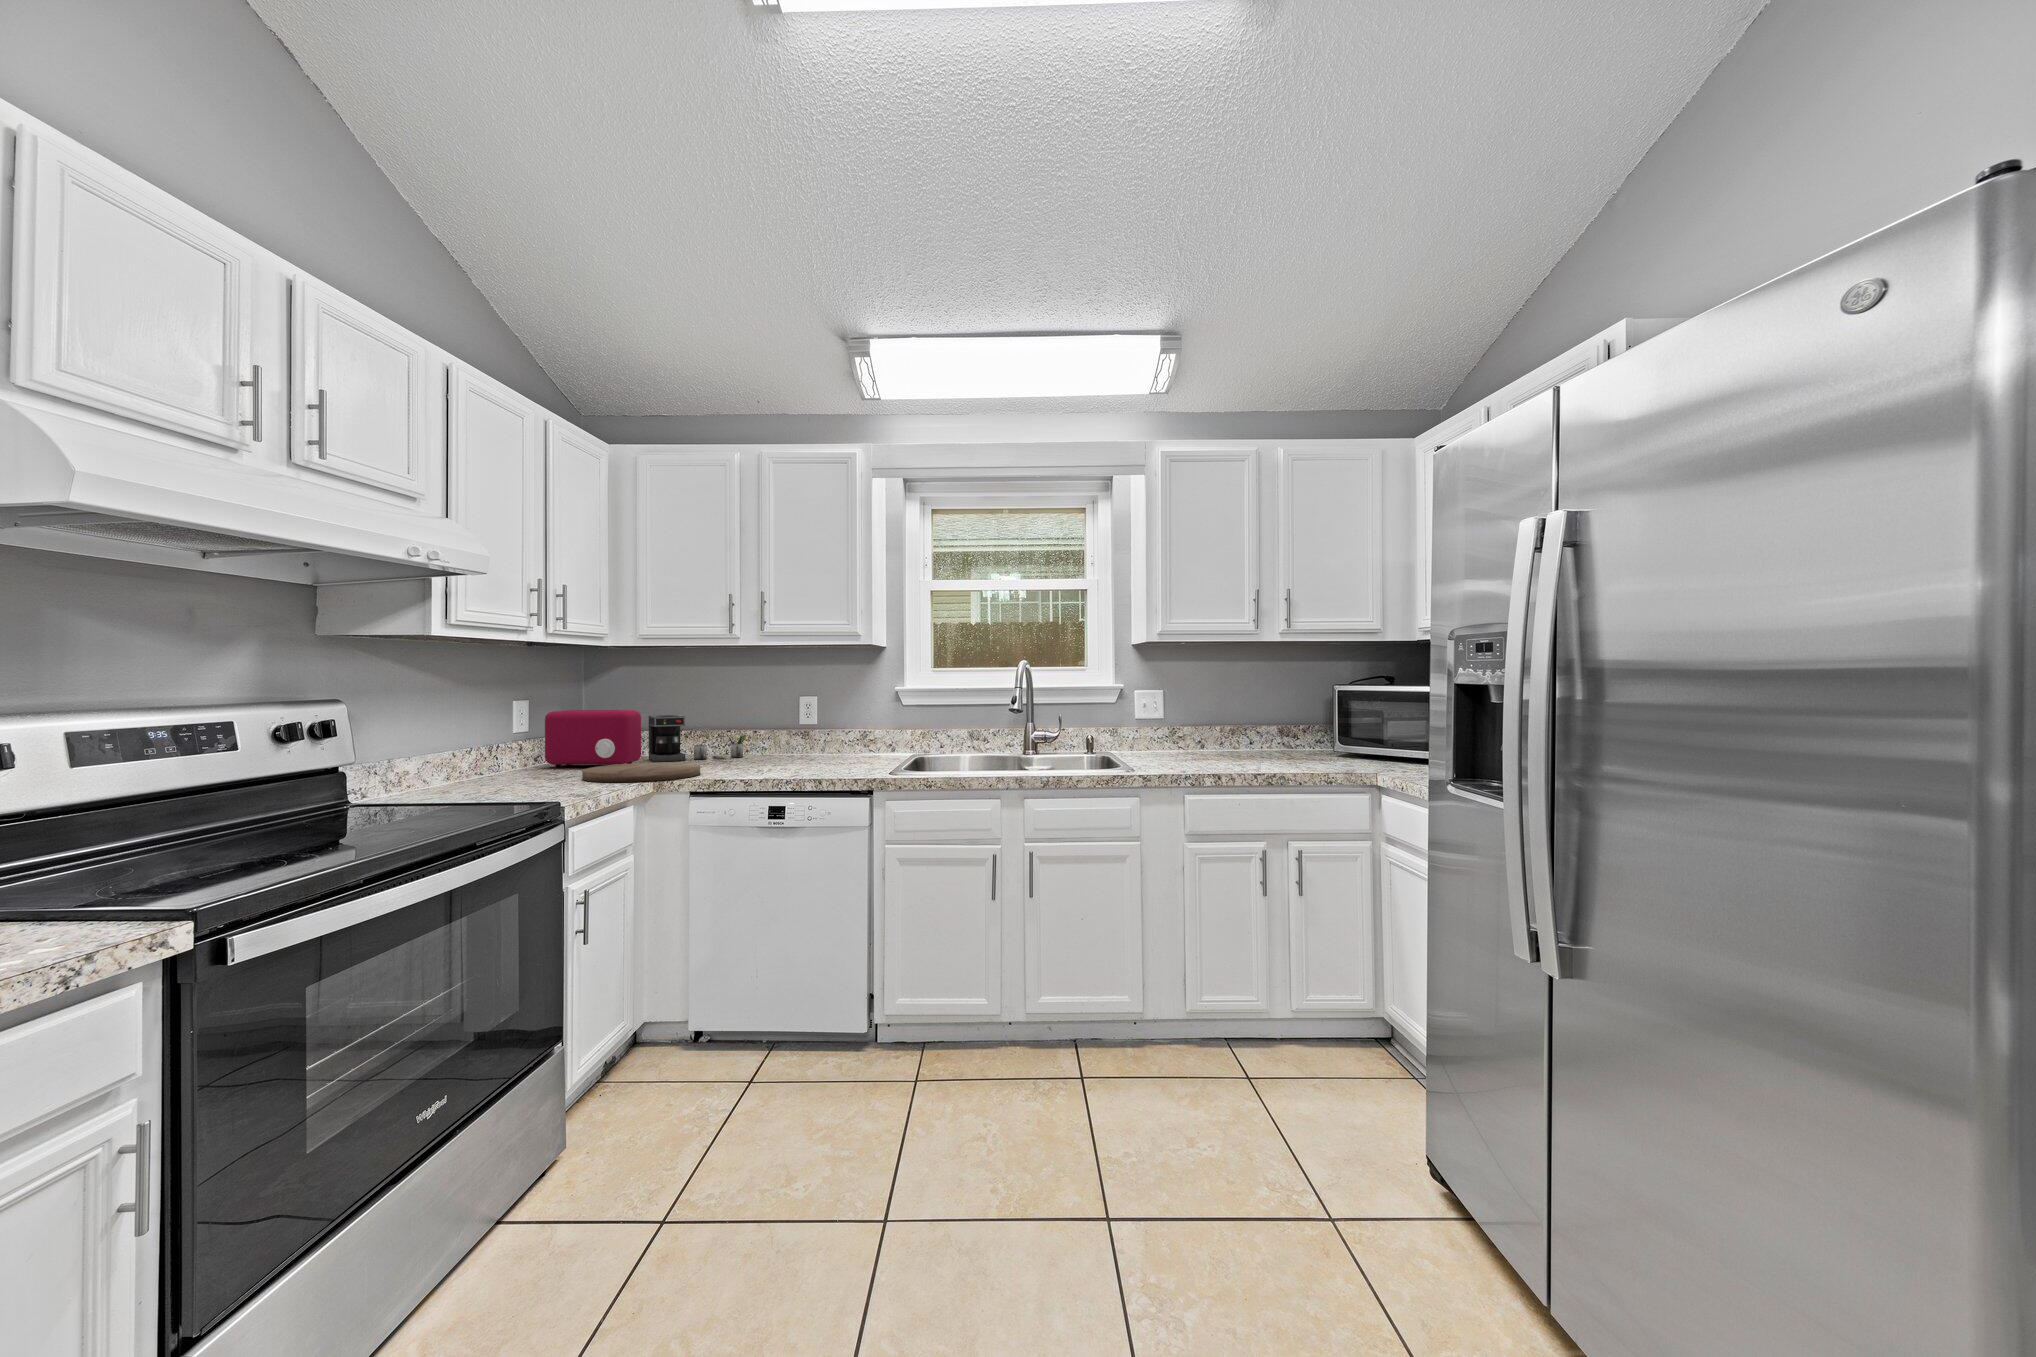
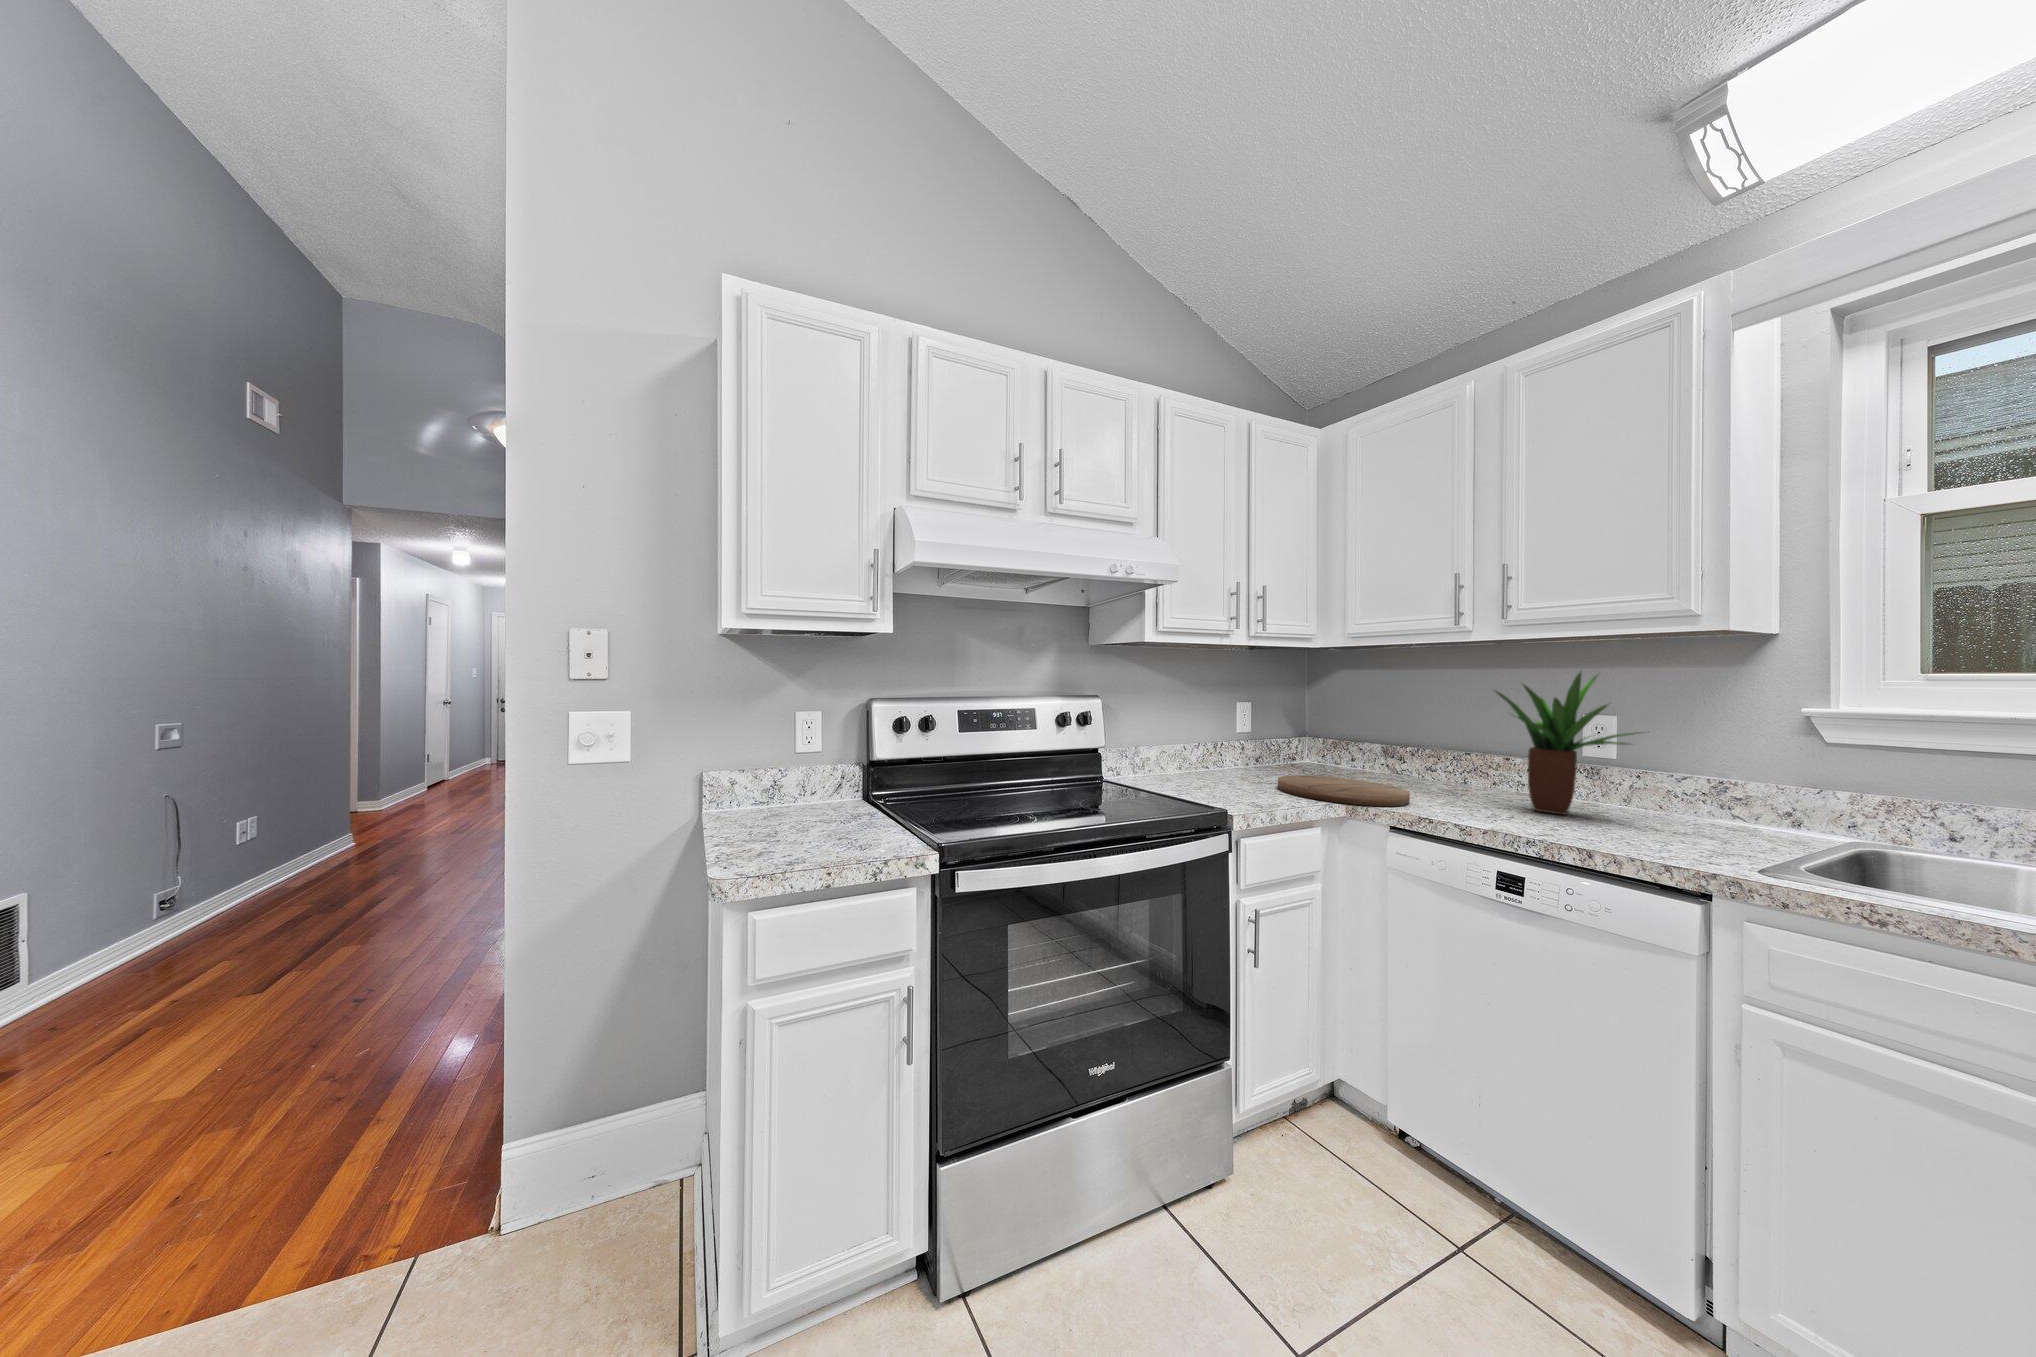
potted plant: none [750,656,843,765] -> present [1496,673,1639,815]
toaster: present [545,710,641,767] -> none [1264,717,1357,778]
coffee maker: present [649,715,746,762] -> none [1370,729,1489,788]

